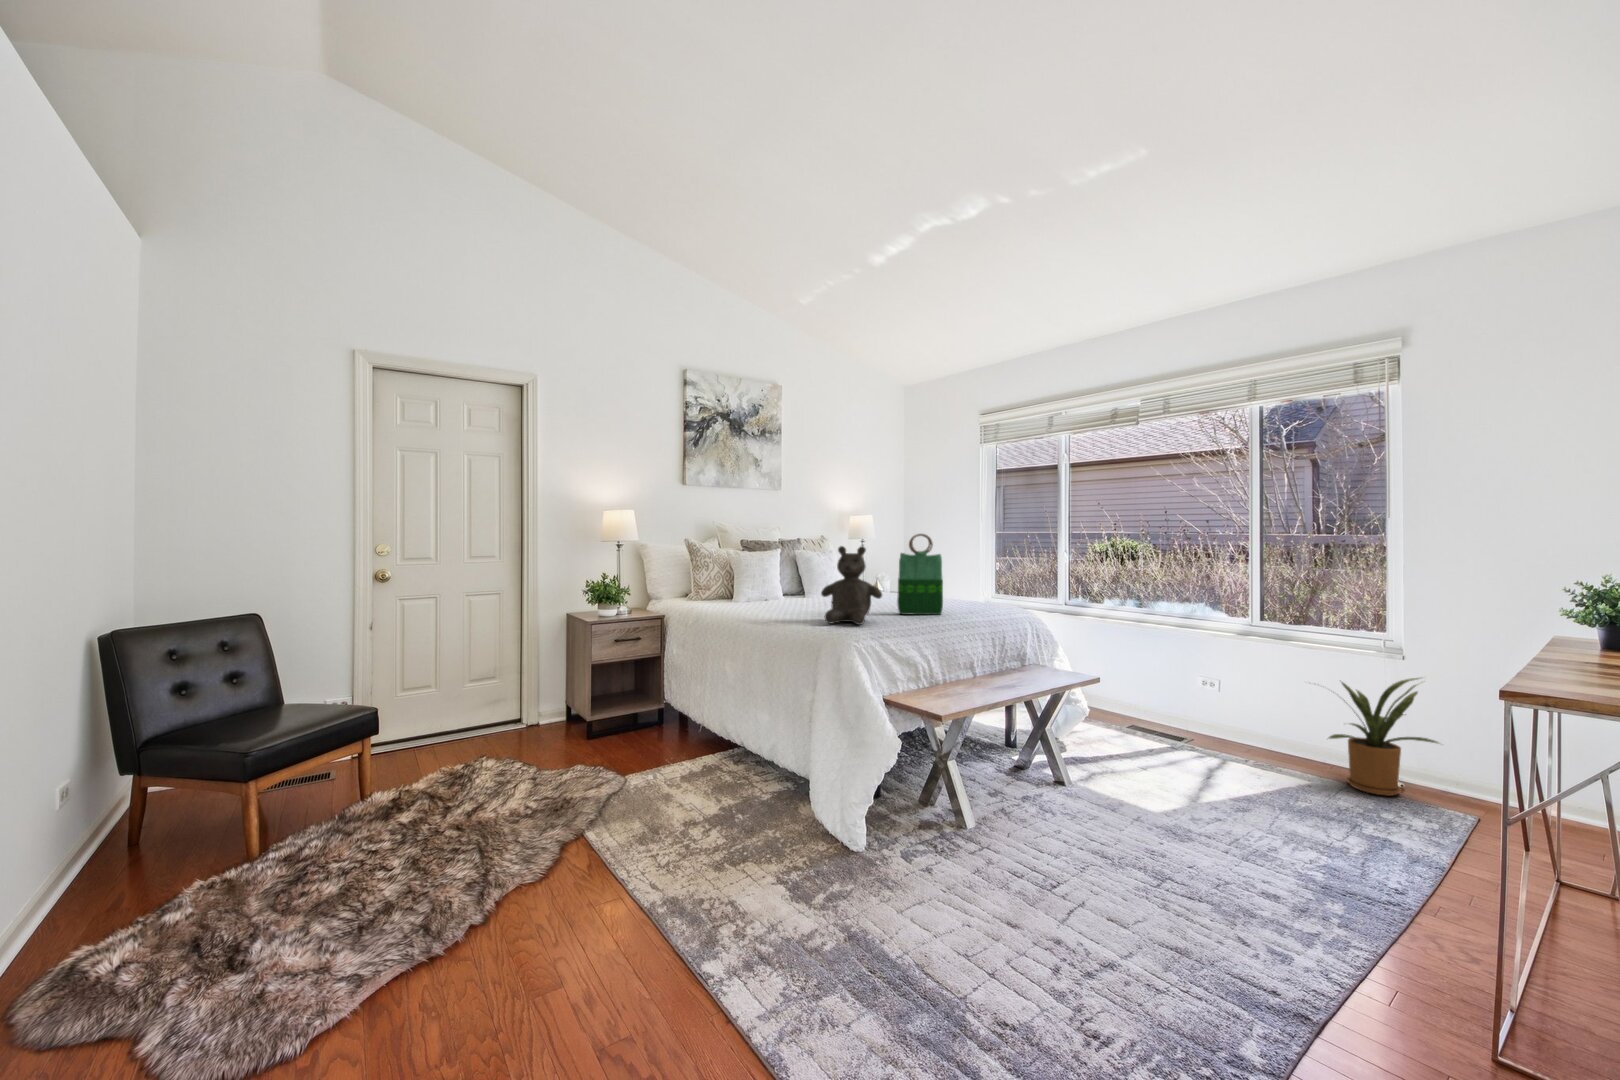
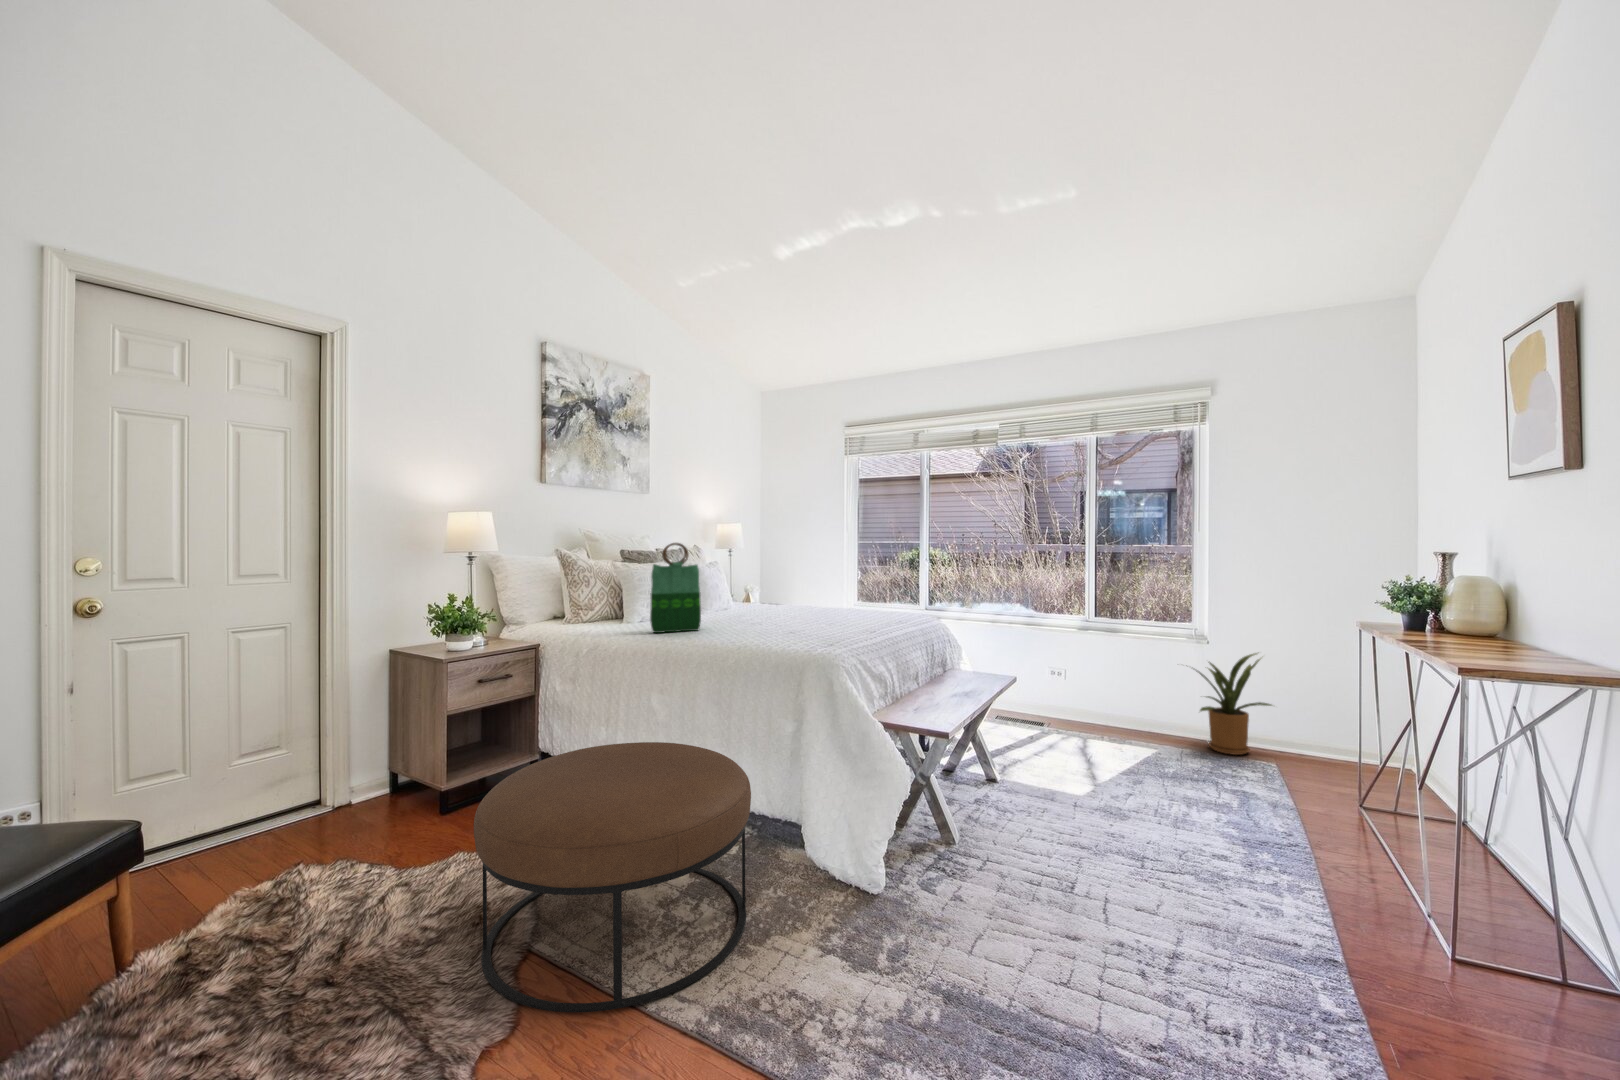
tote bag: present [897,534,943,615] -> present [650,543,701,633]
teddy bear: present [821,546,882,625] -> none [770,553,839,641]
ottoman: none [538,696,750,882] -> present [474,742,751,1013]

